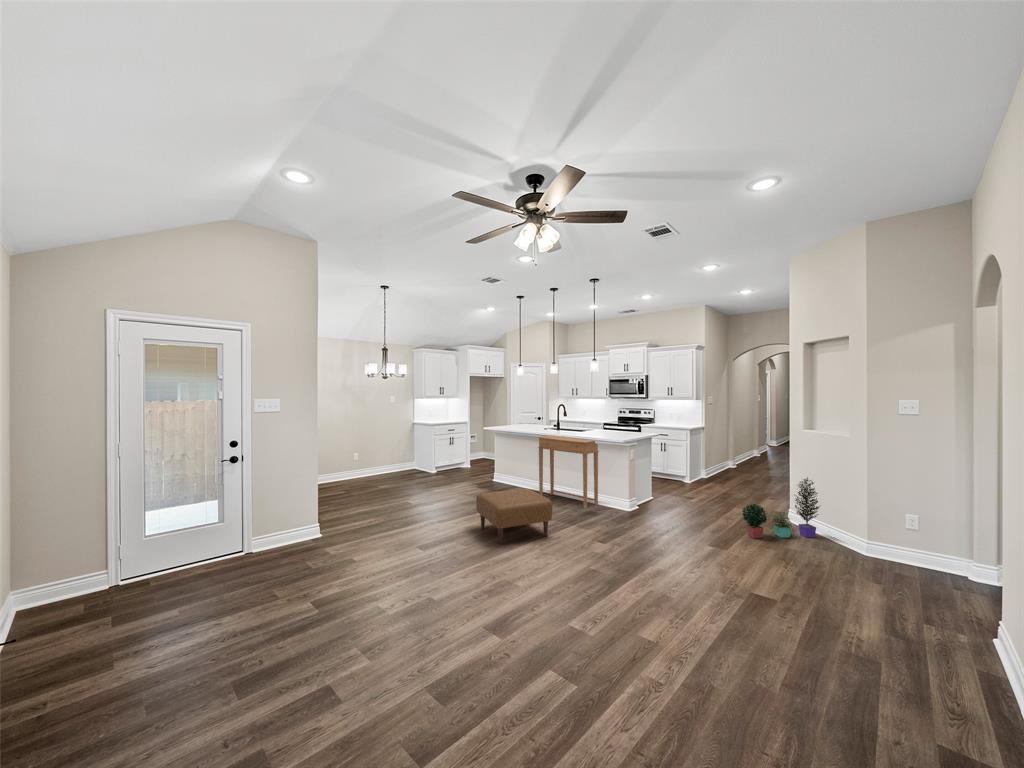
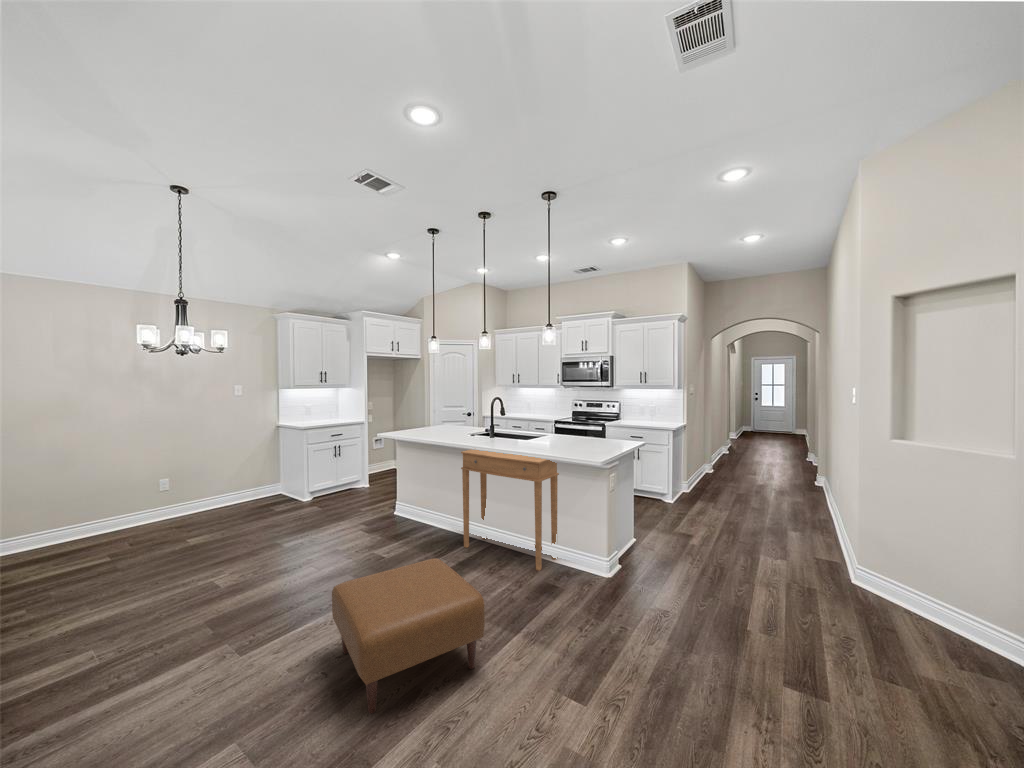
potted plant: present [742,477,819,538] -> none [810,519,939,633]

